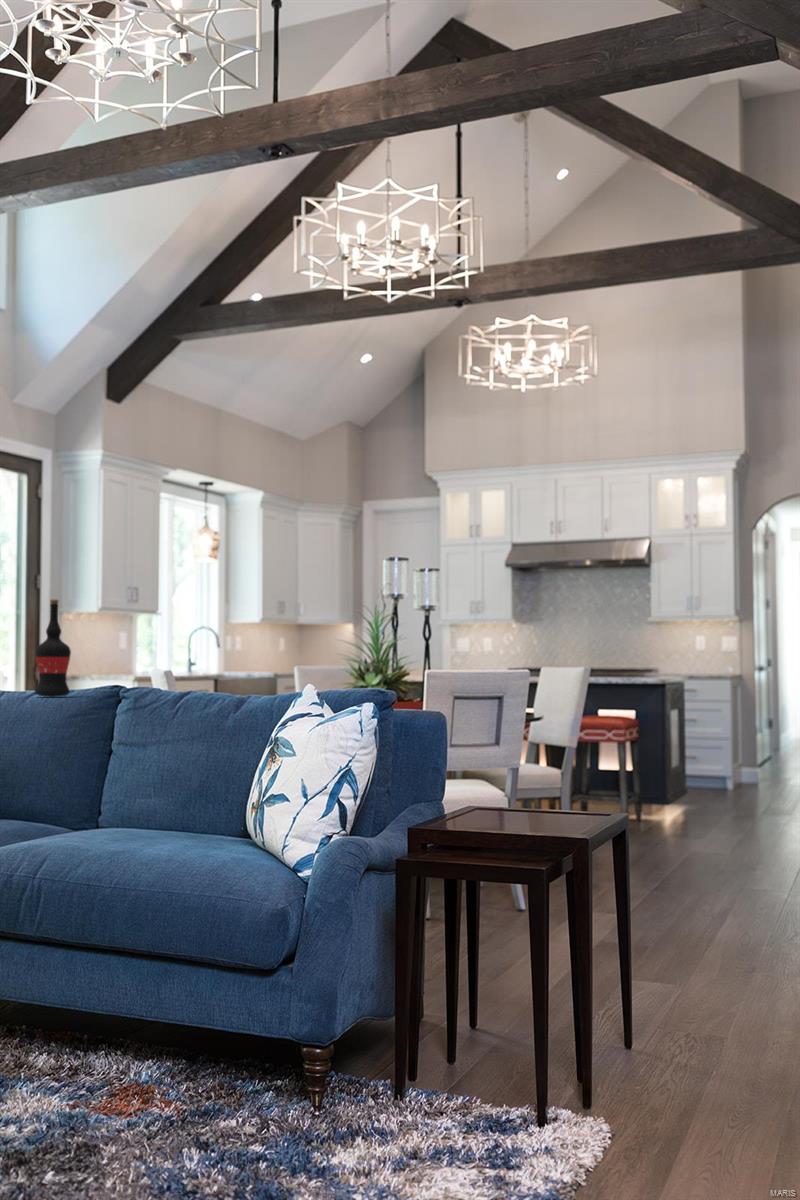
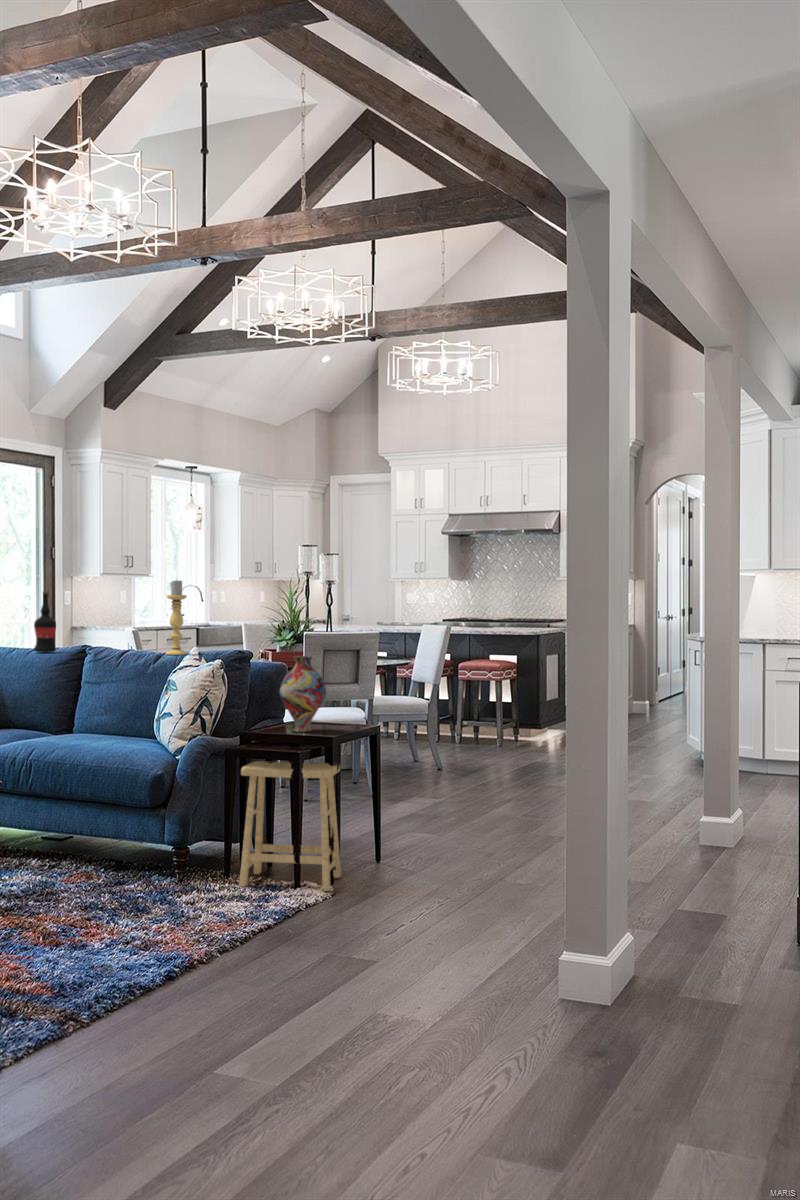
candle holder: none [252,576,285,698] -> present [166,580,187,655]
vase: none [482,694,564,827] -> present [280,656,326,732]
footstool: none [432,880,605,1129] -> present [239,761,341,891]

